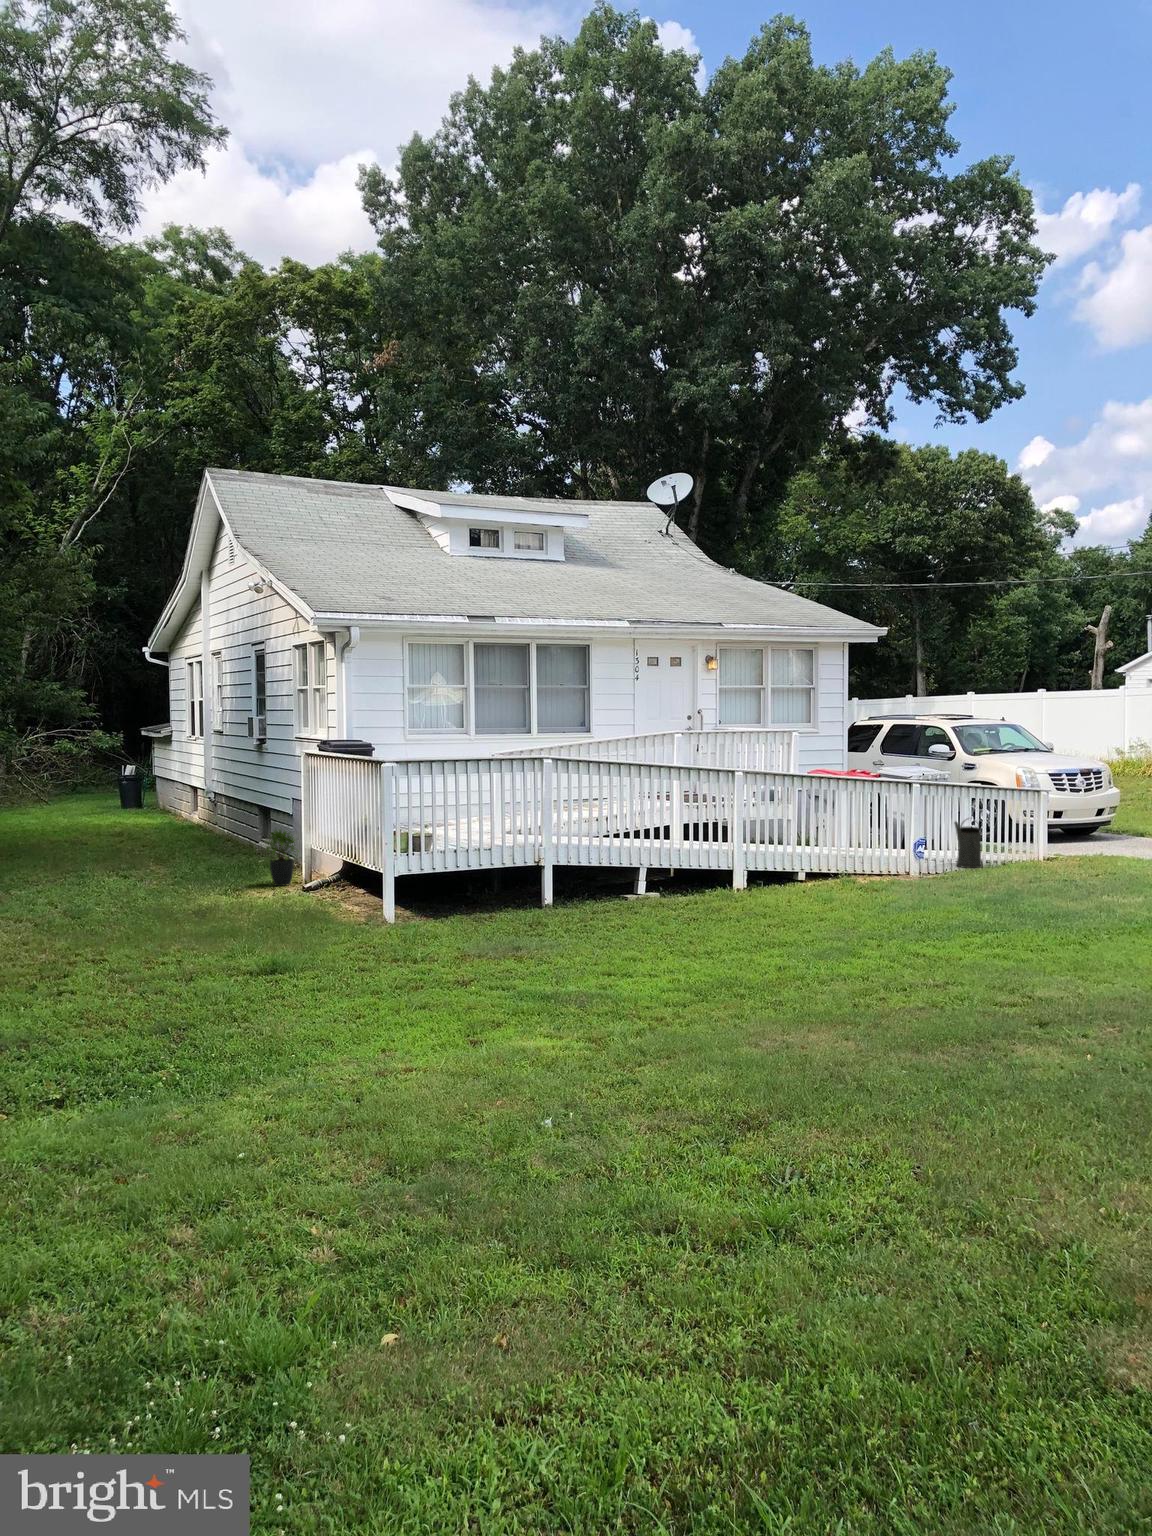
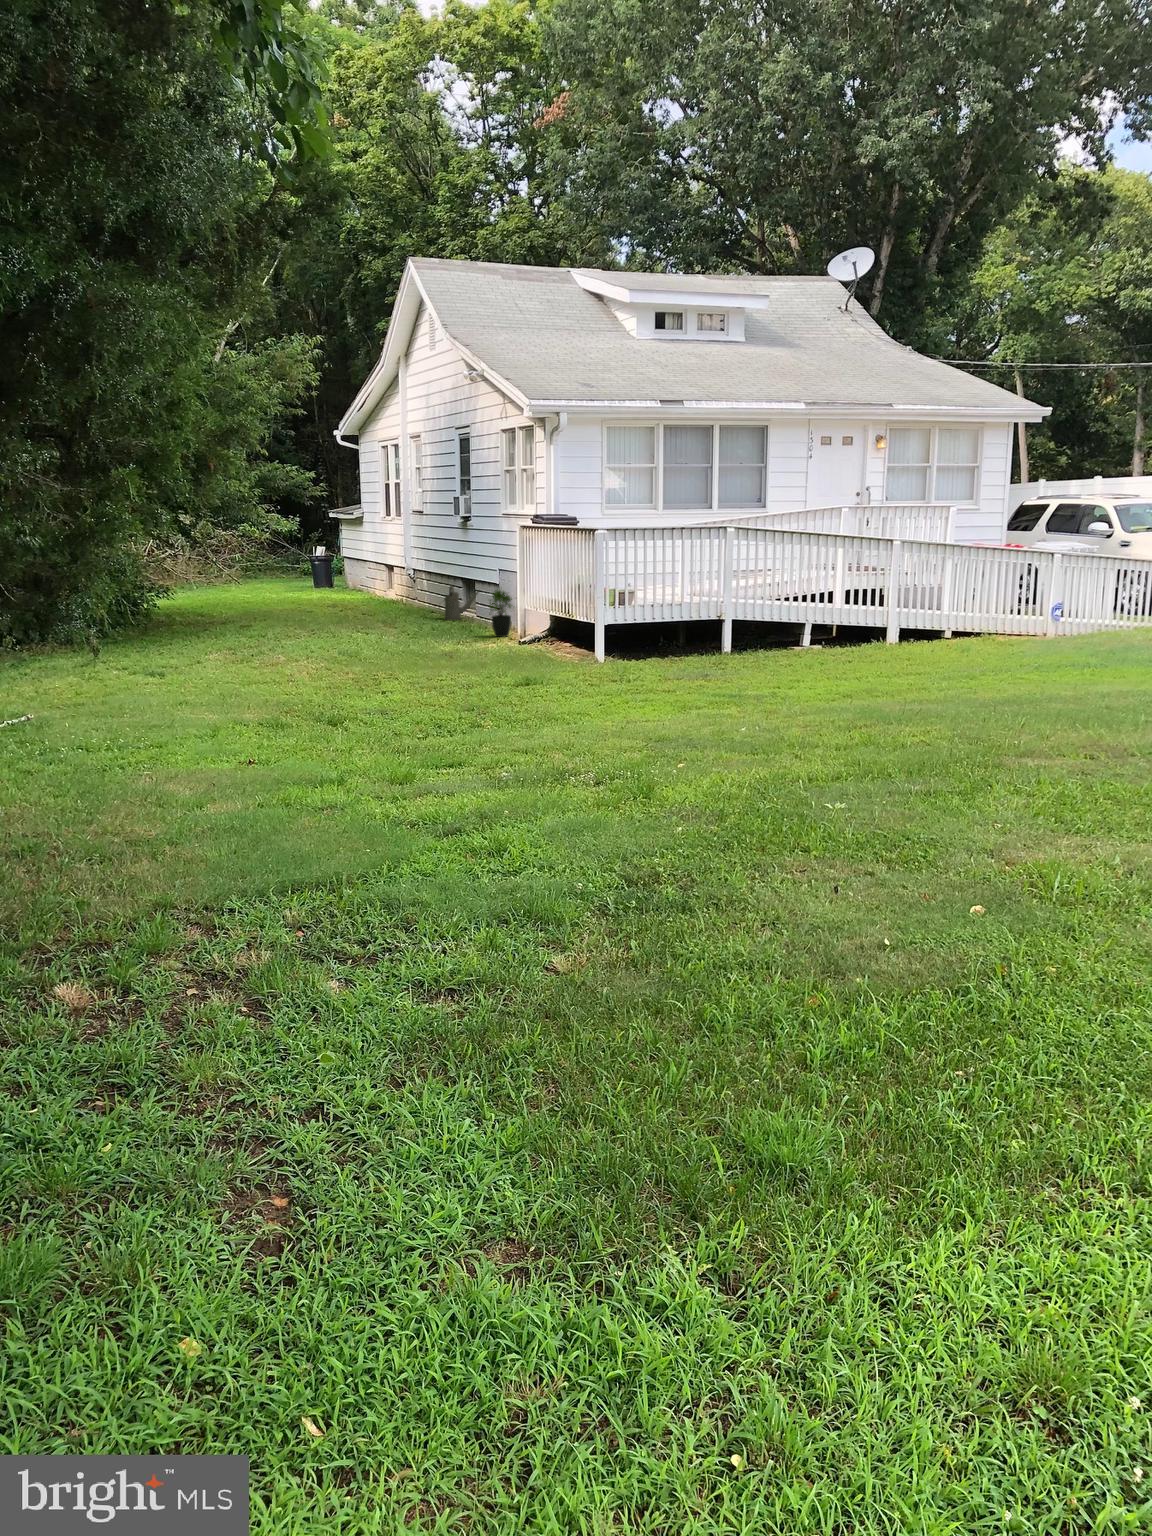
watering can: present [955,819,982,868] -> present [444,586,479,621]

